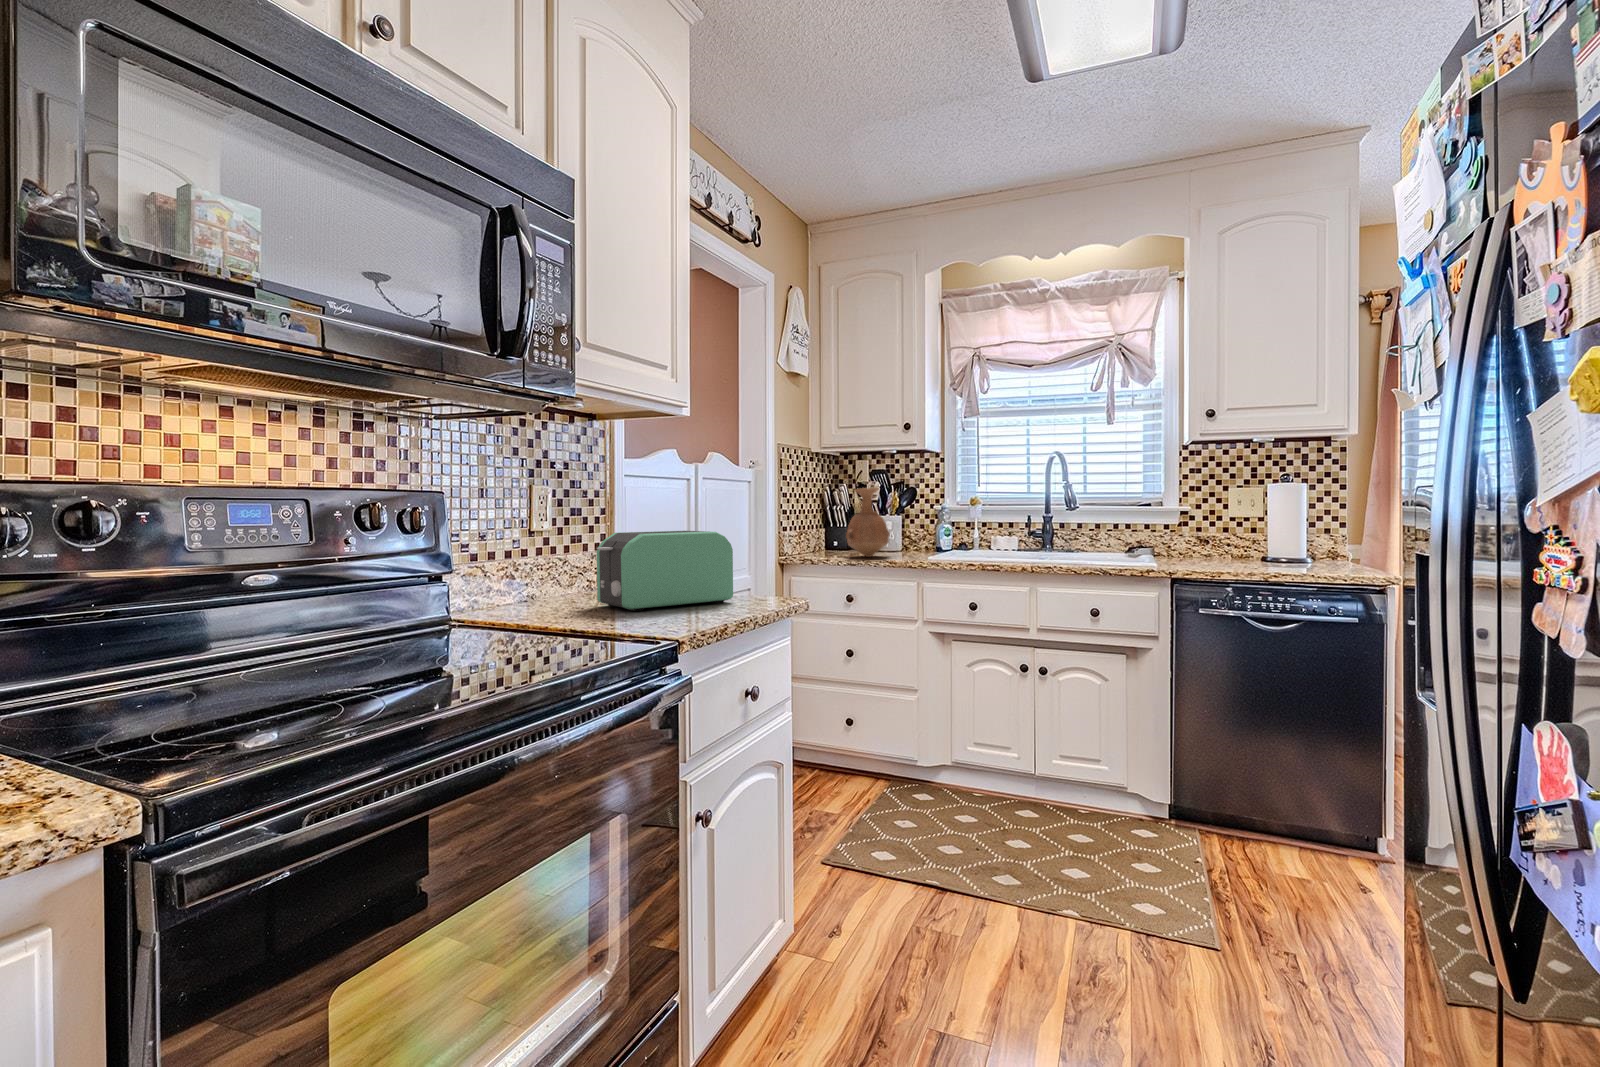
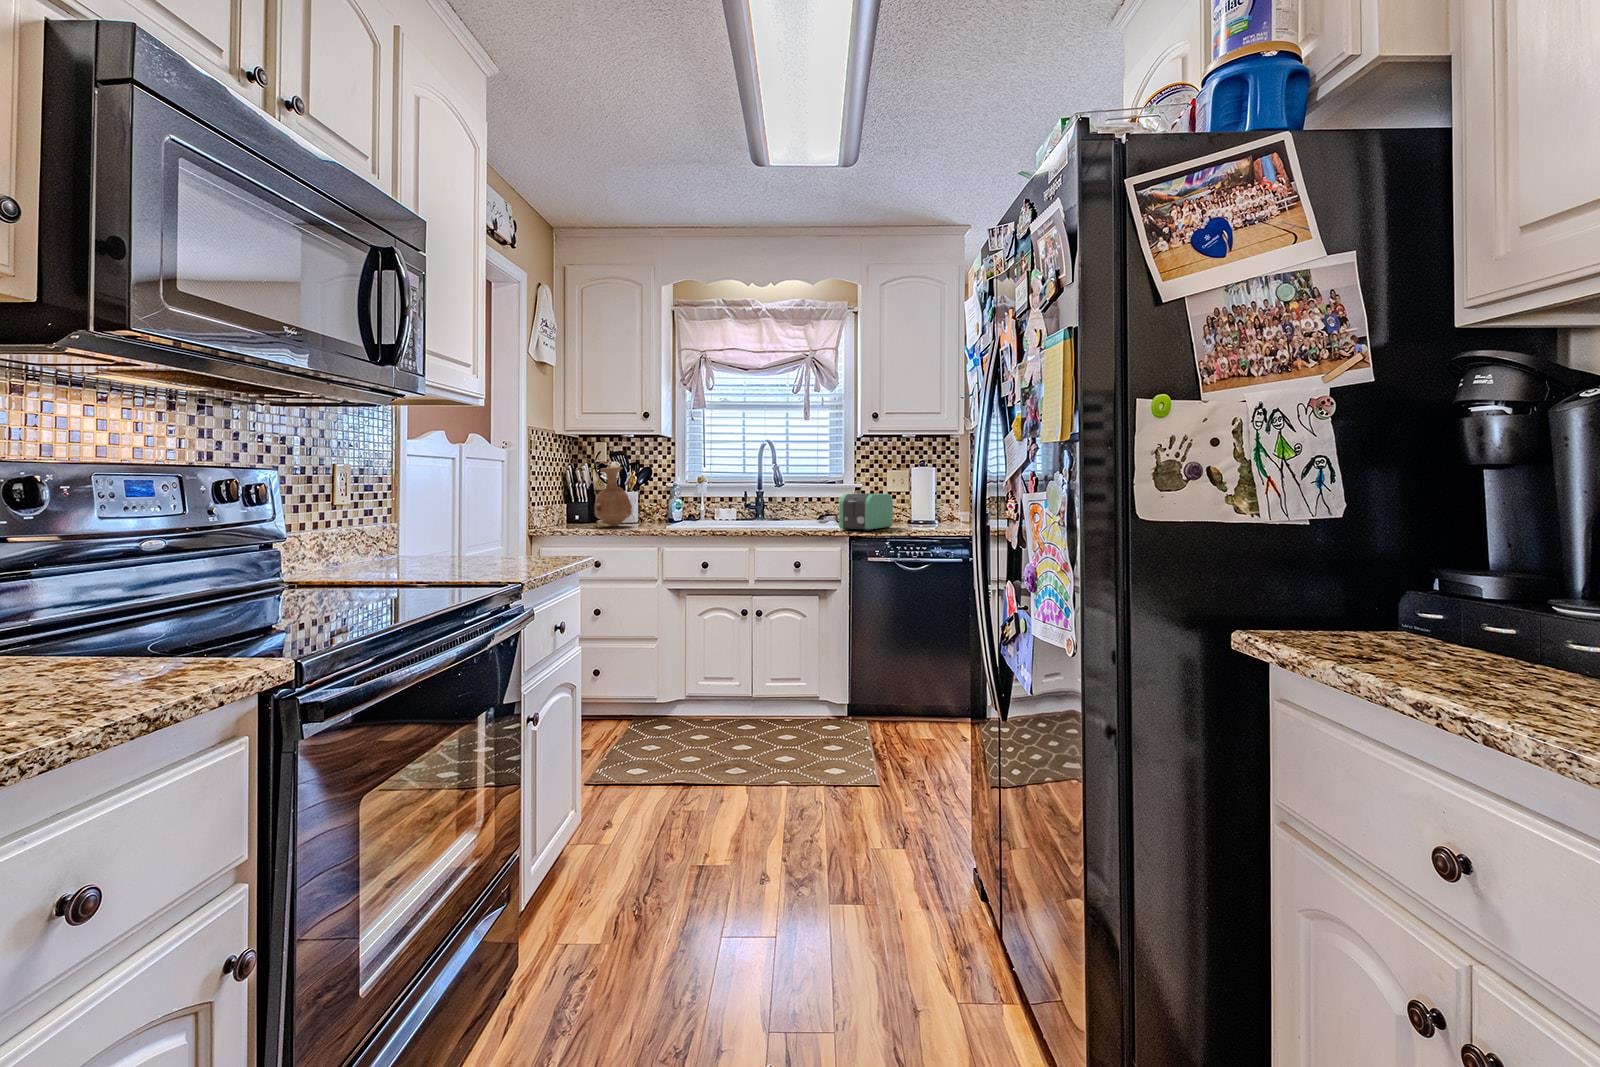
toaster: present [597,531,733,611] -> present [839,493,893,531]

